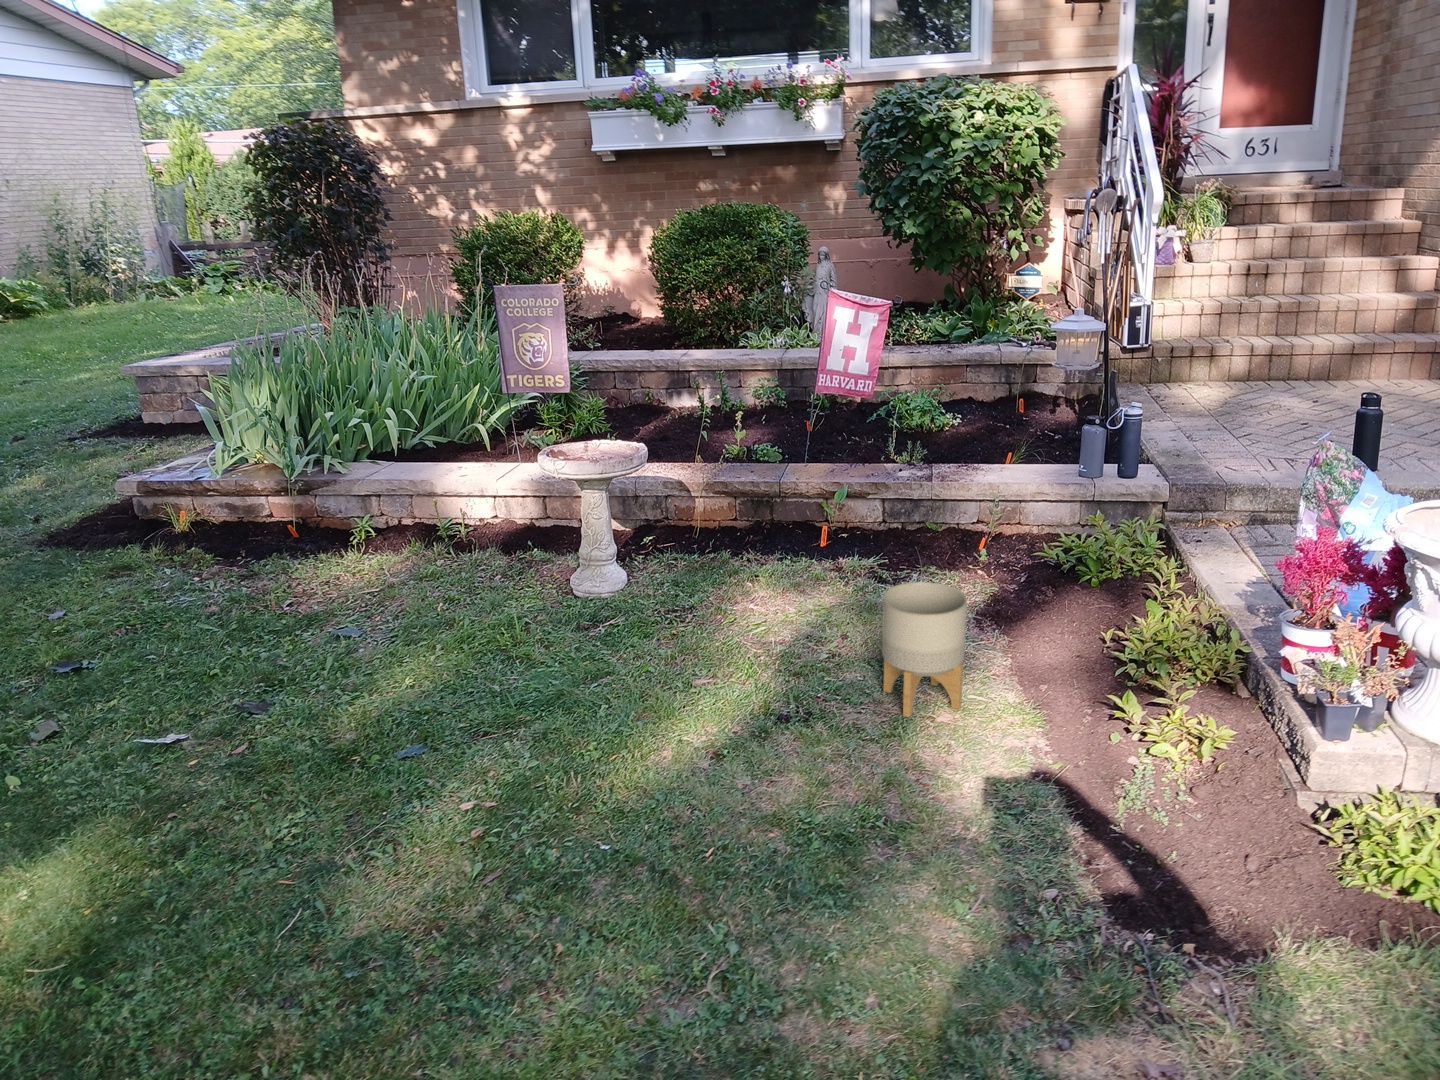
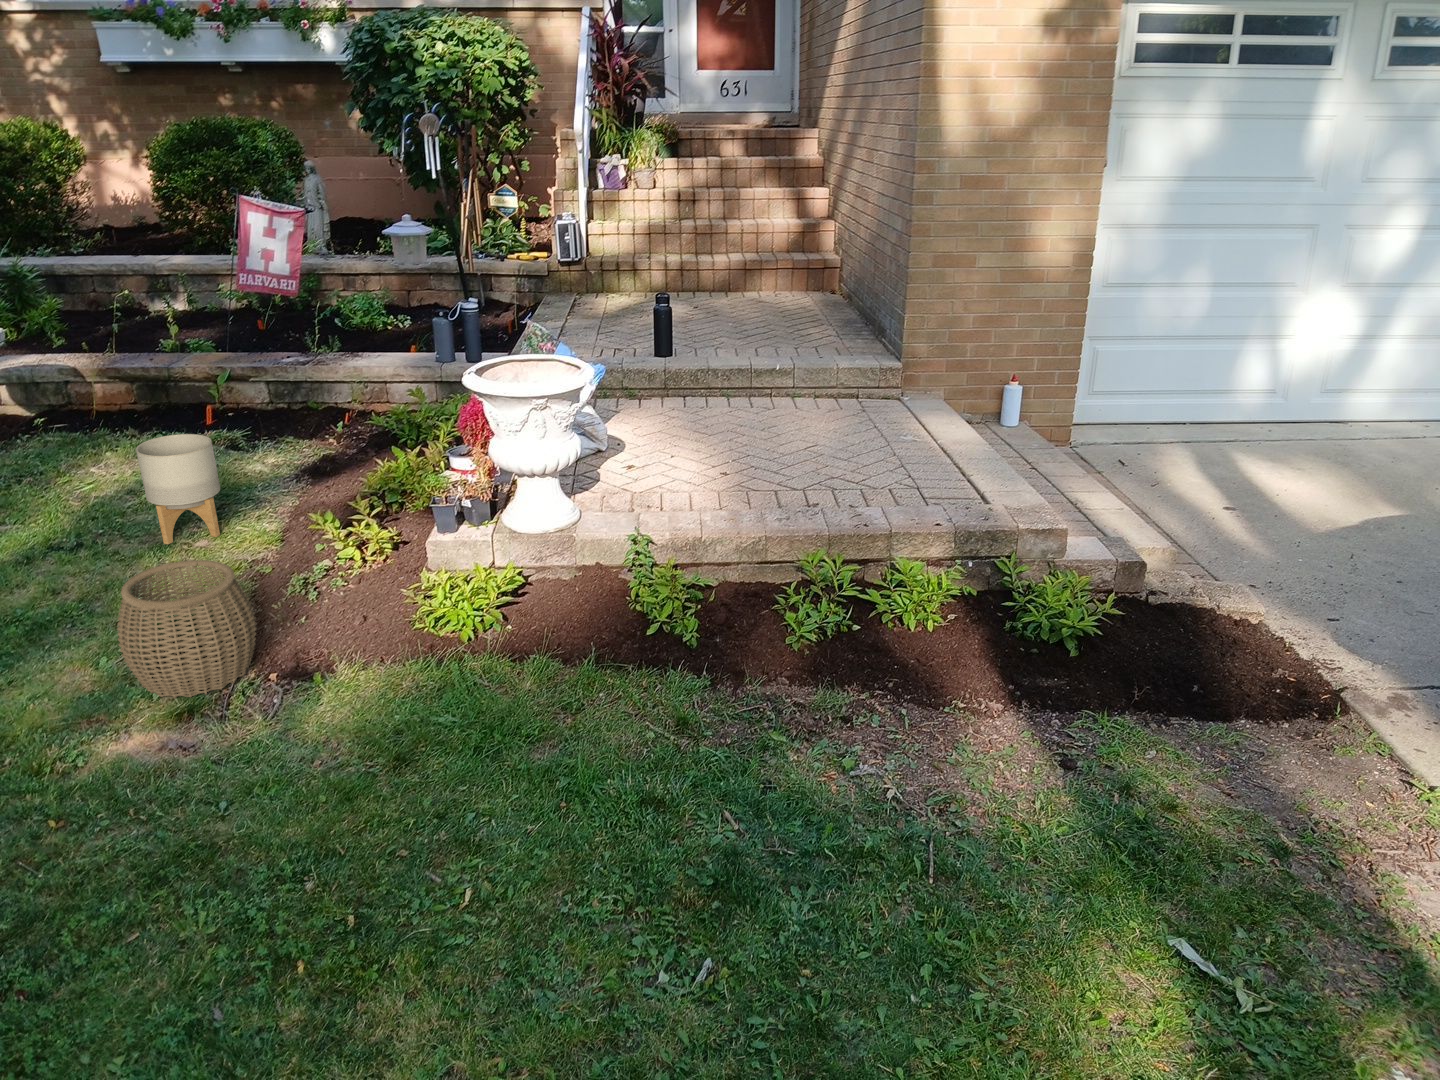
woven basket: none [1044,789,1221,988] -> present [118,560,257,698]

